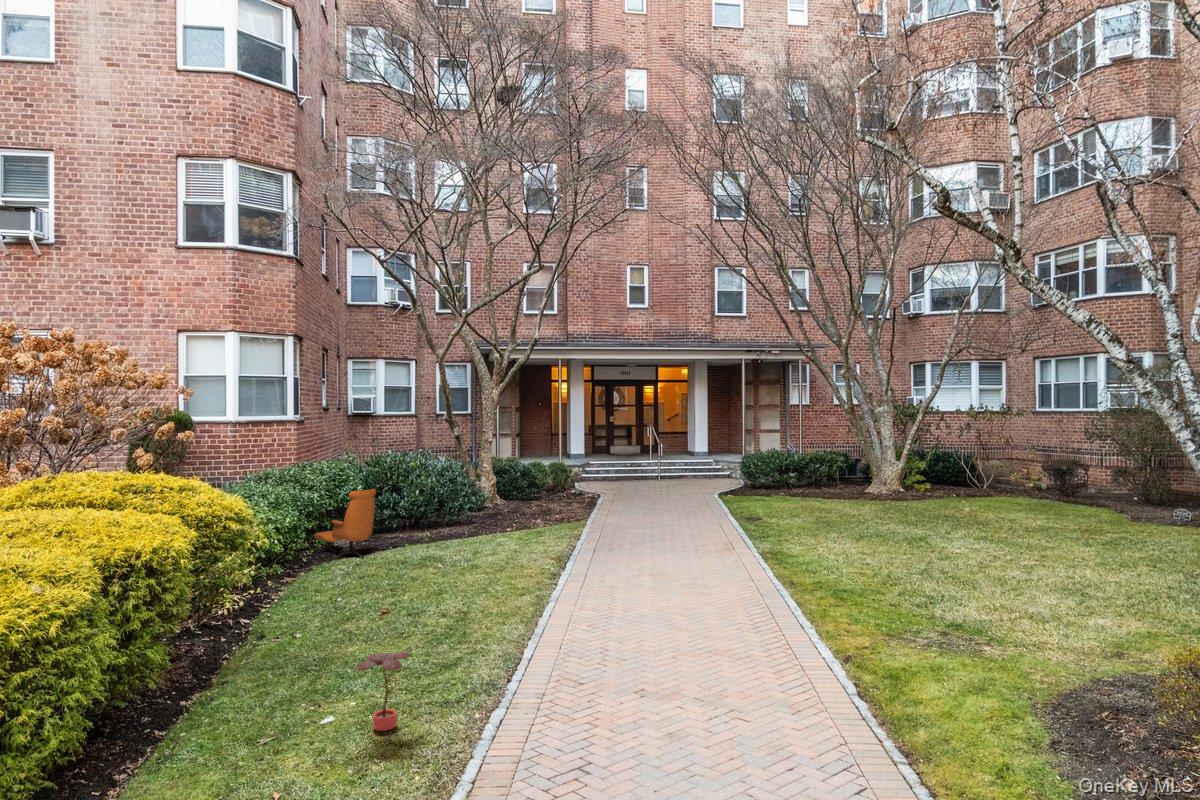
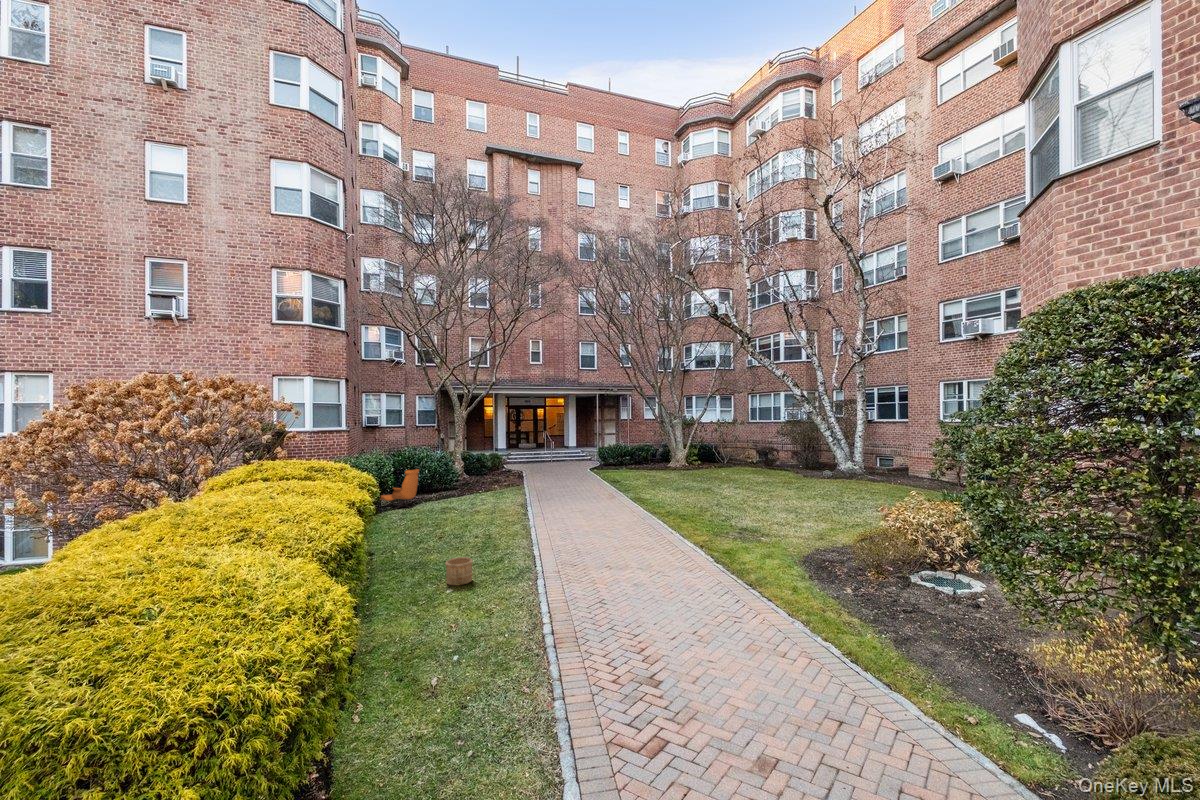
potted plant: present [357,652,409,731] -> none [486,535,506,571]
wooden bucket: none [248,699,315,769] -> present [446,557,473,585]

